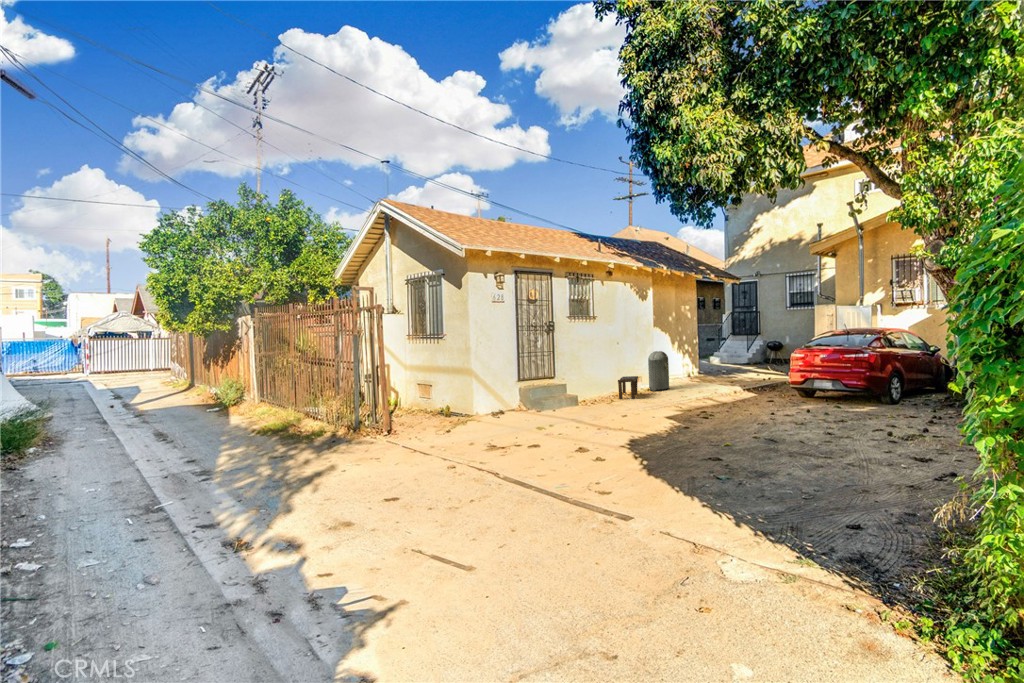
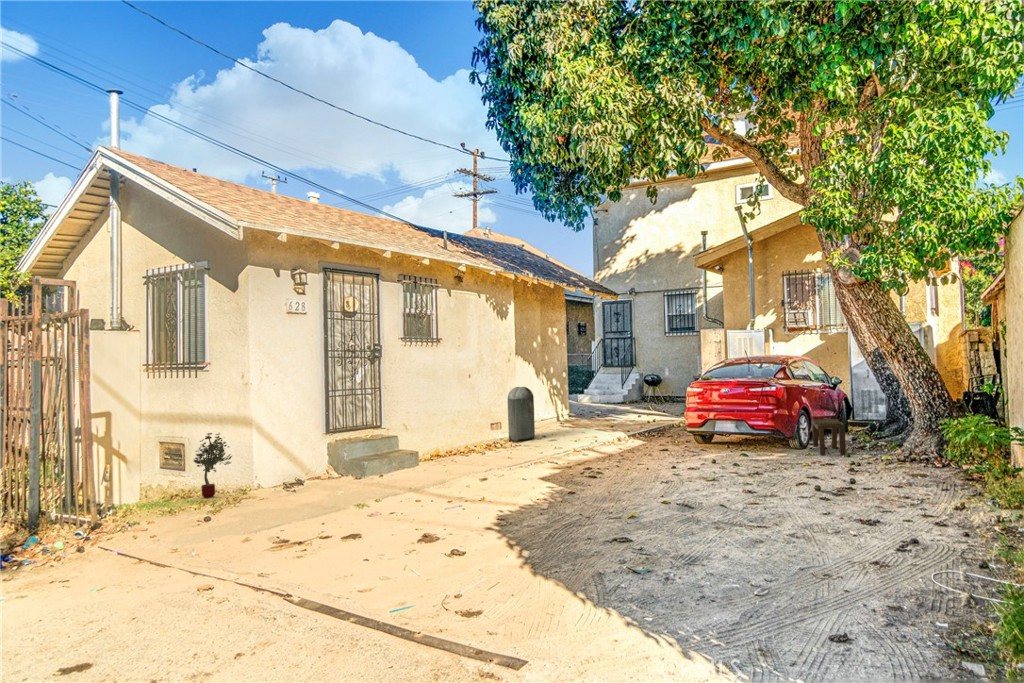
bench: present [618,376,638,399] -> present [812,419,846,455]
potted tree: none [439,379,462,420] -> present [194,433,232,498]

